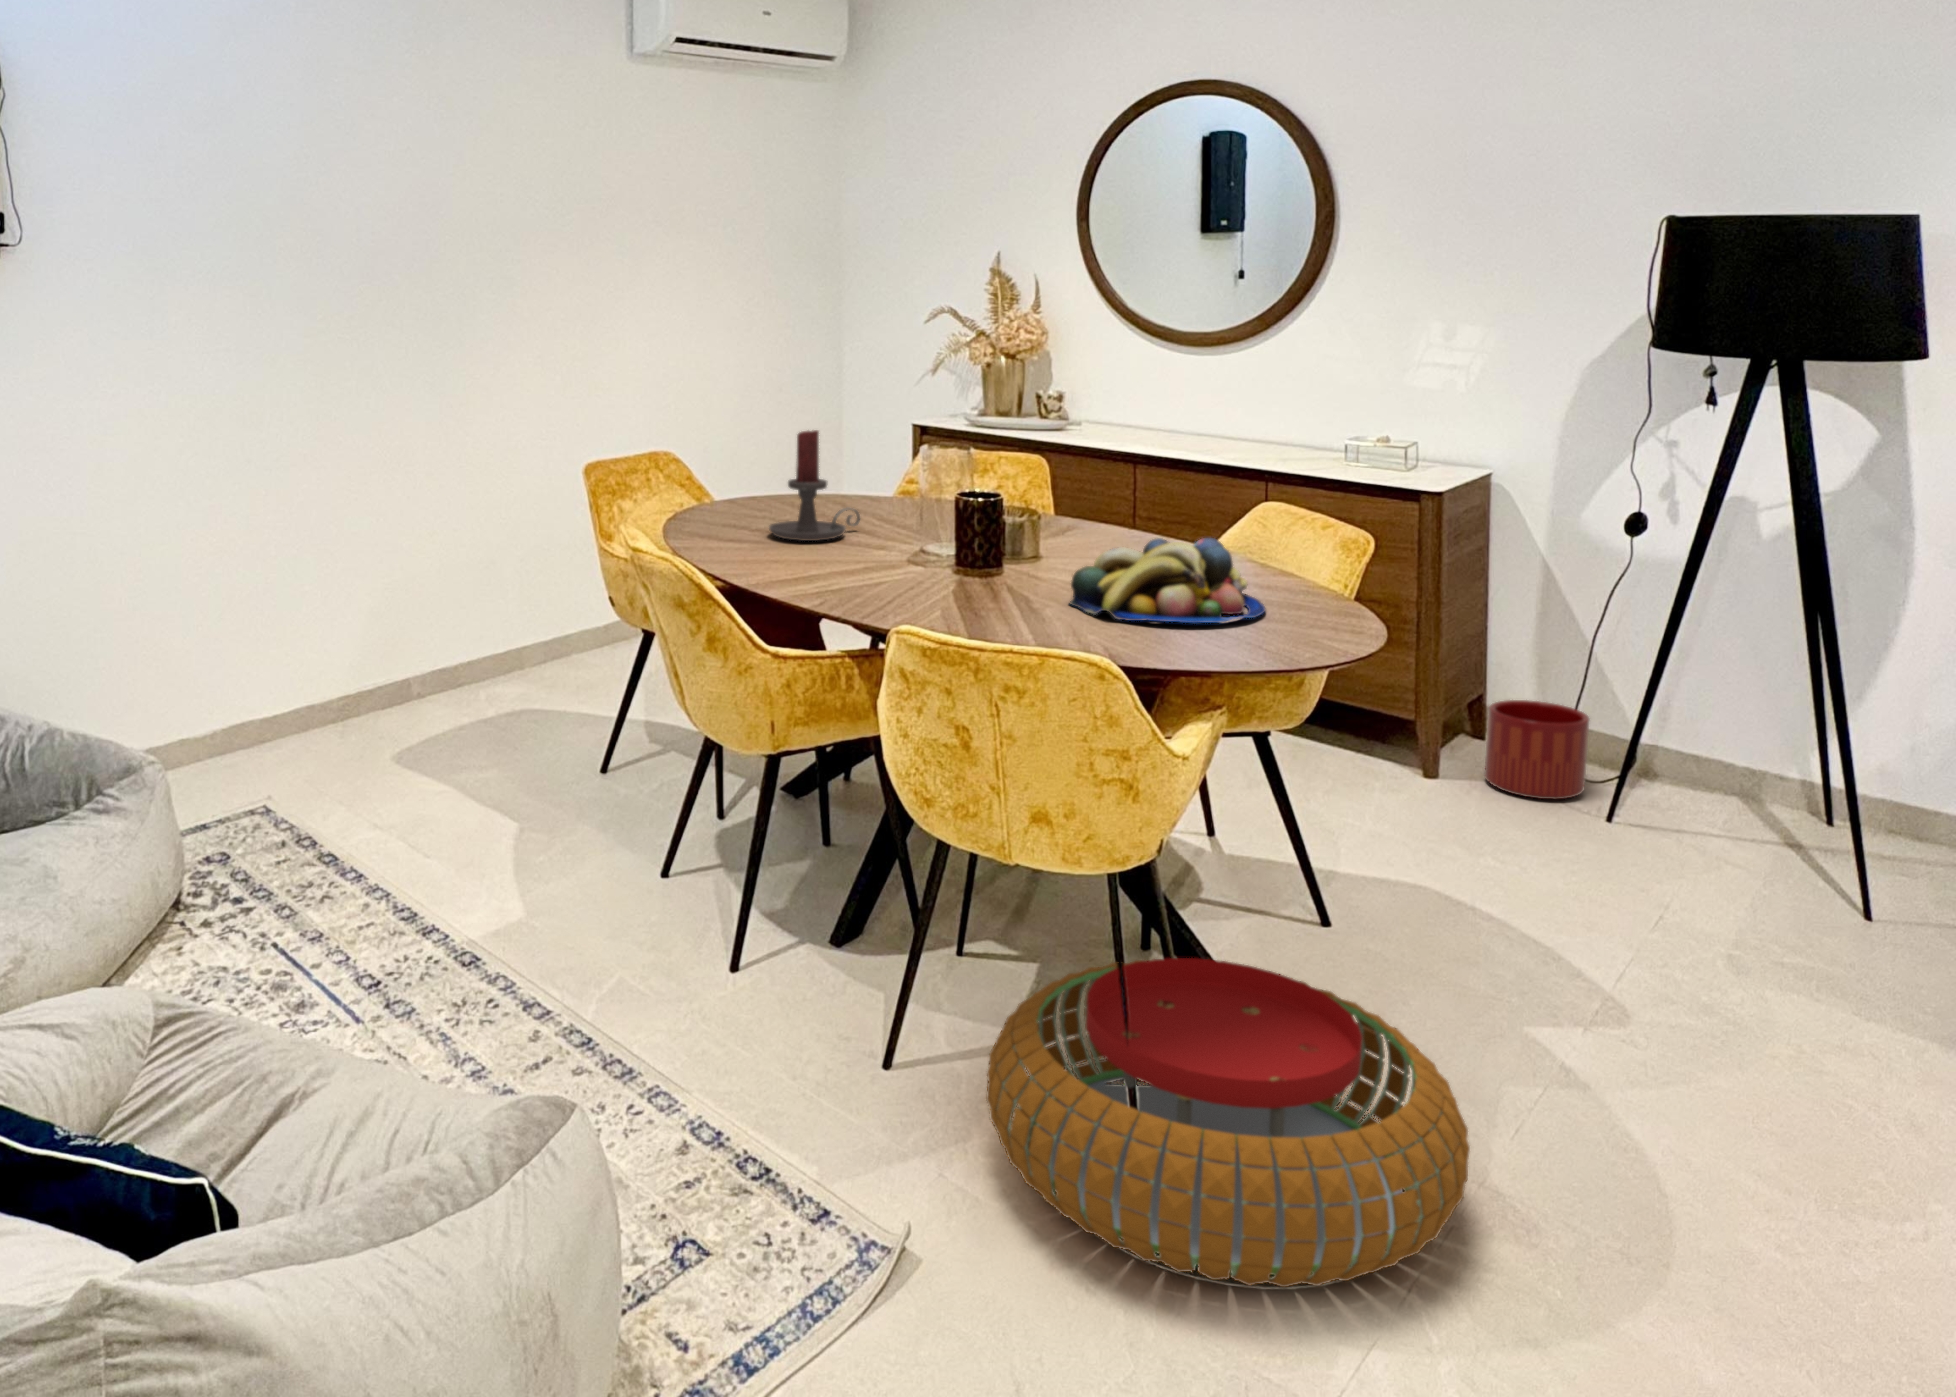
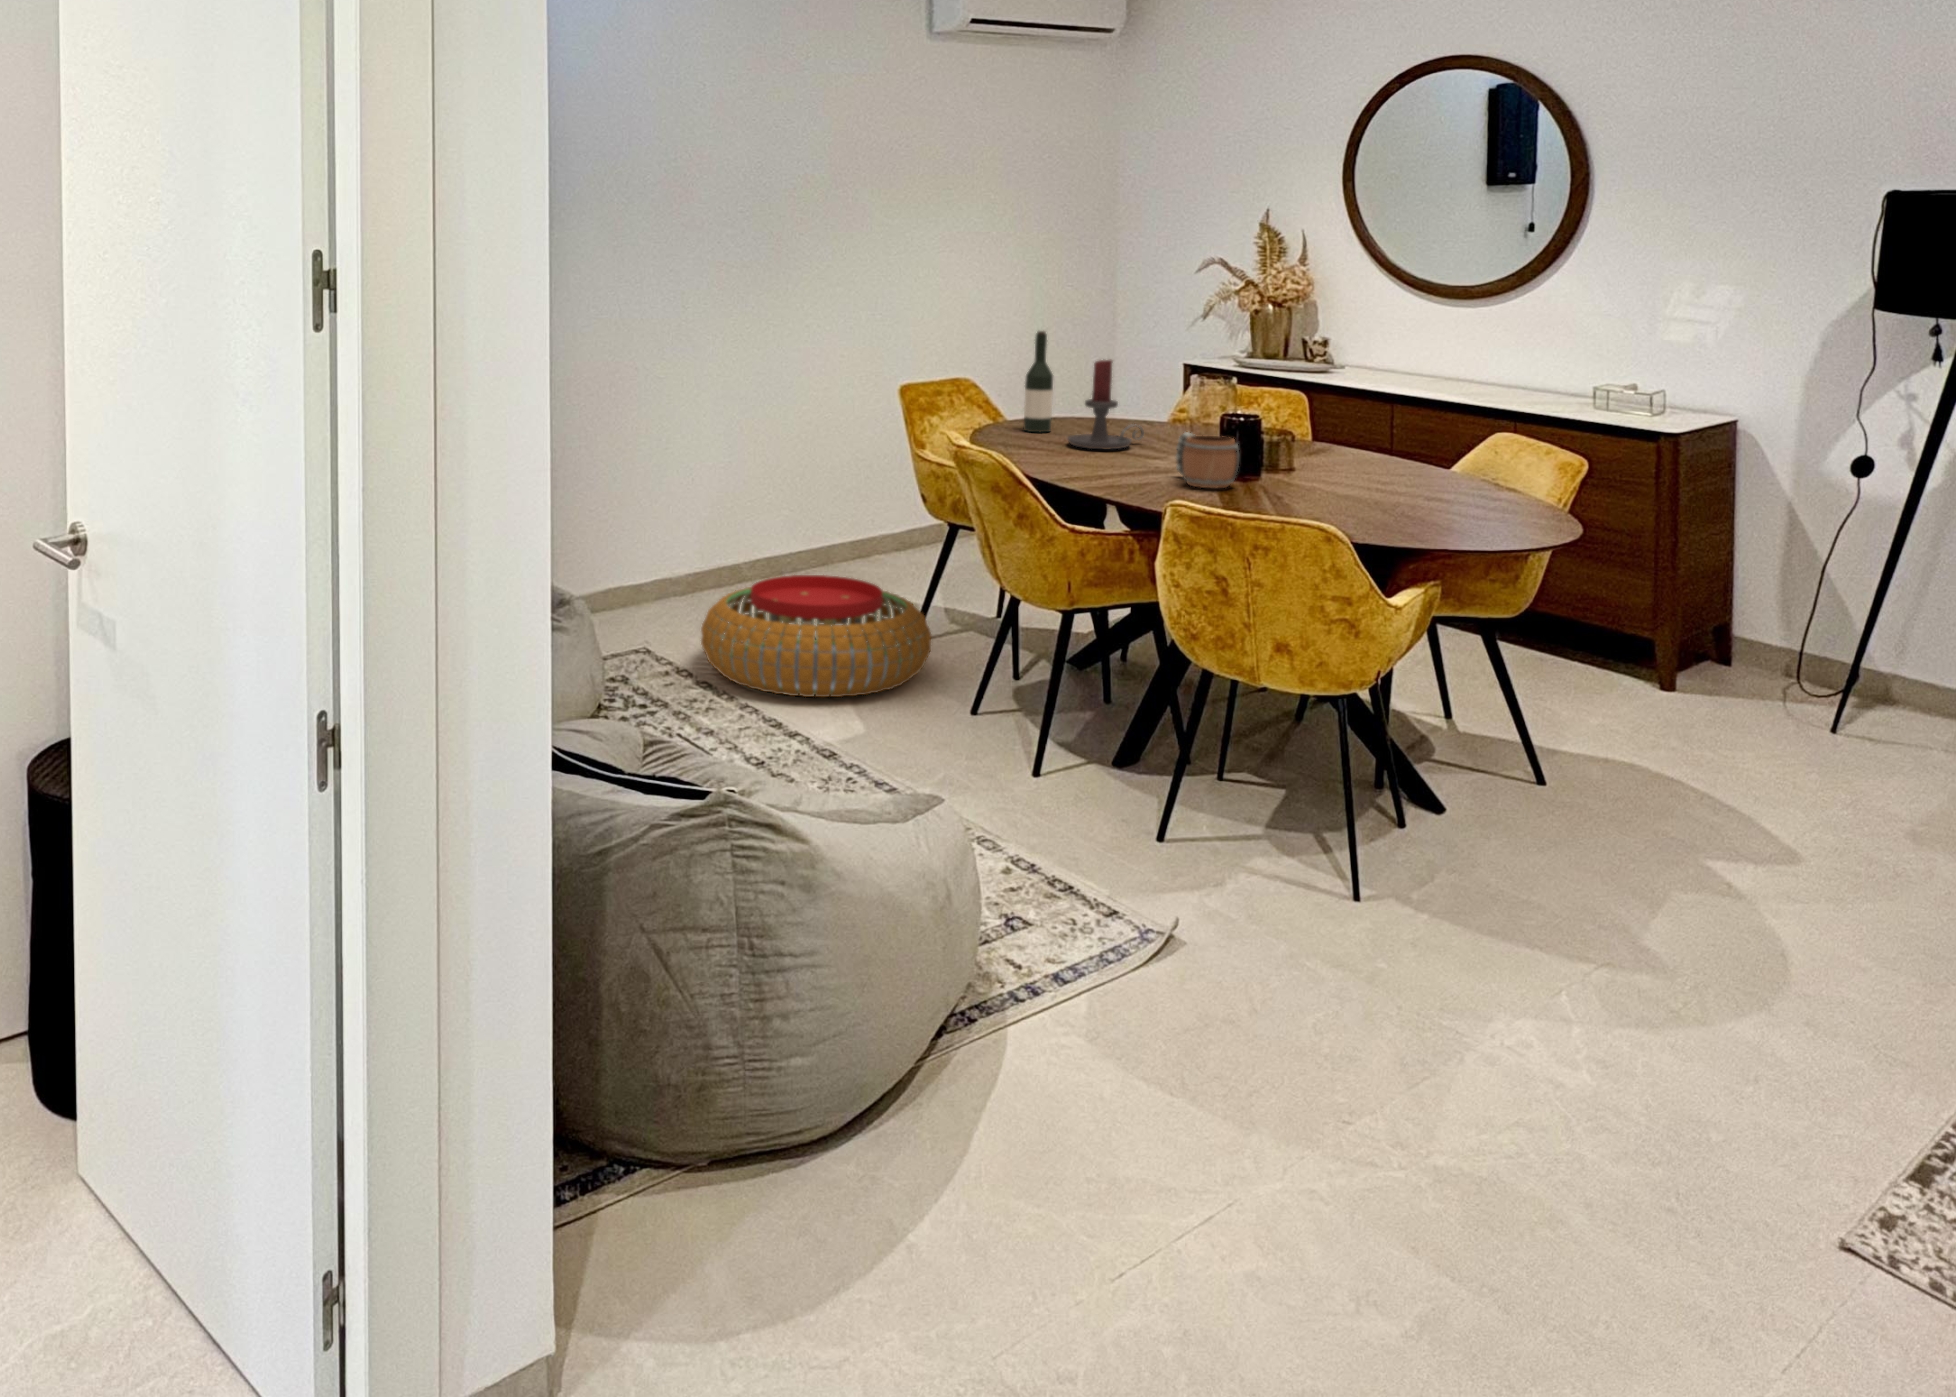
wine bottle: none [719,395,752,519] -> present [1024,331,1053,432]
mug: none [895,522,972,595] -> present [1176,432,1239,488]
fruit bowl: present [1069,538,1265,623] -> none [1317,449,1481,513]
planter: present [1484,700,1589,799] -> none [1697,616,1797,701]
pouf: present [986,958,1470,1287] -> present [701,575,931,697]

